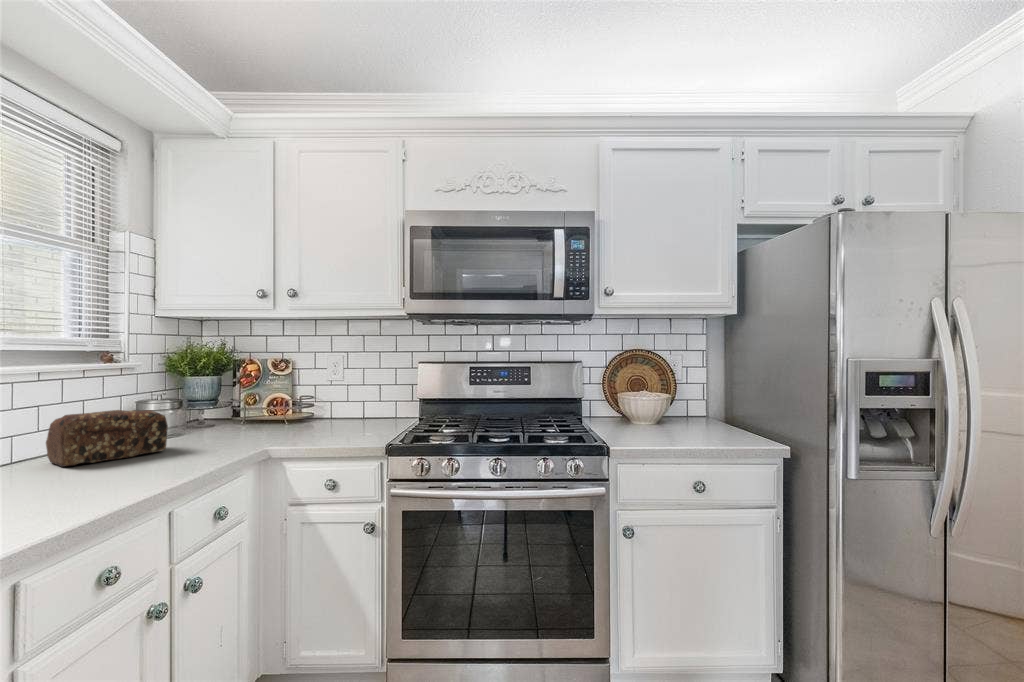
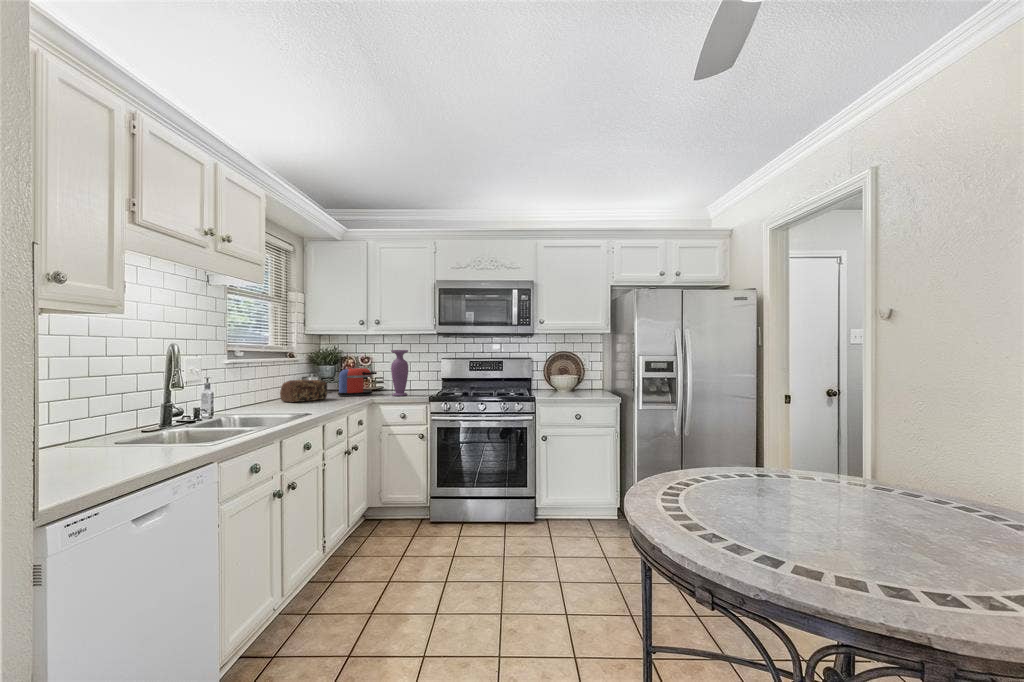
vase: none [314,347,349,439] -> present [391,350,408,396]
coffee maker: none [206,382,291,440] -> present [338,368,377,396]

